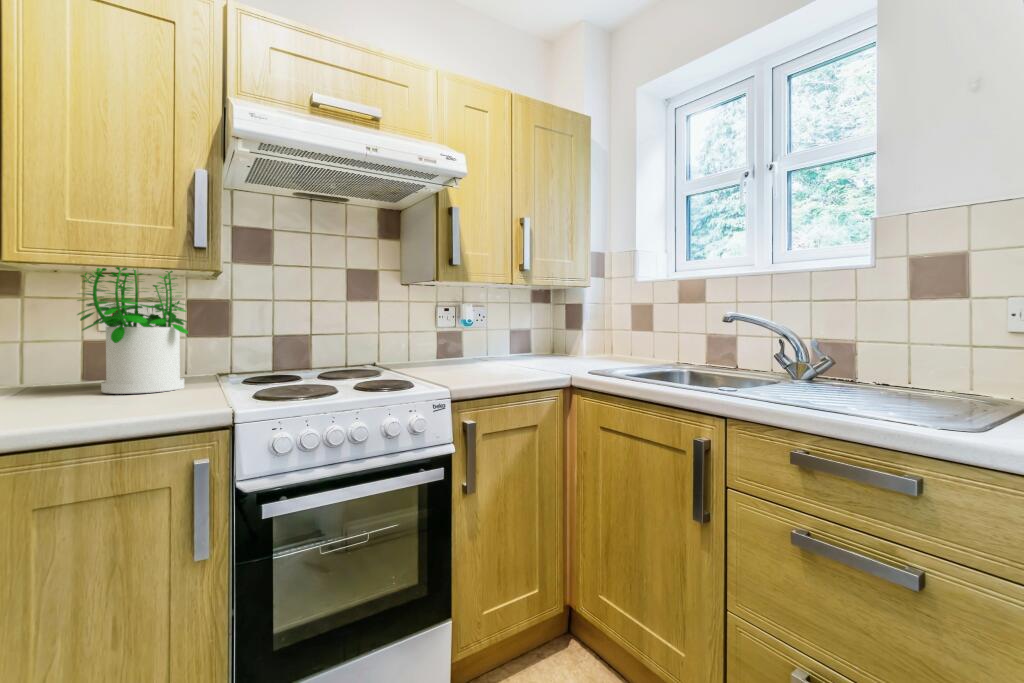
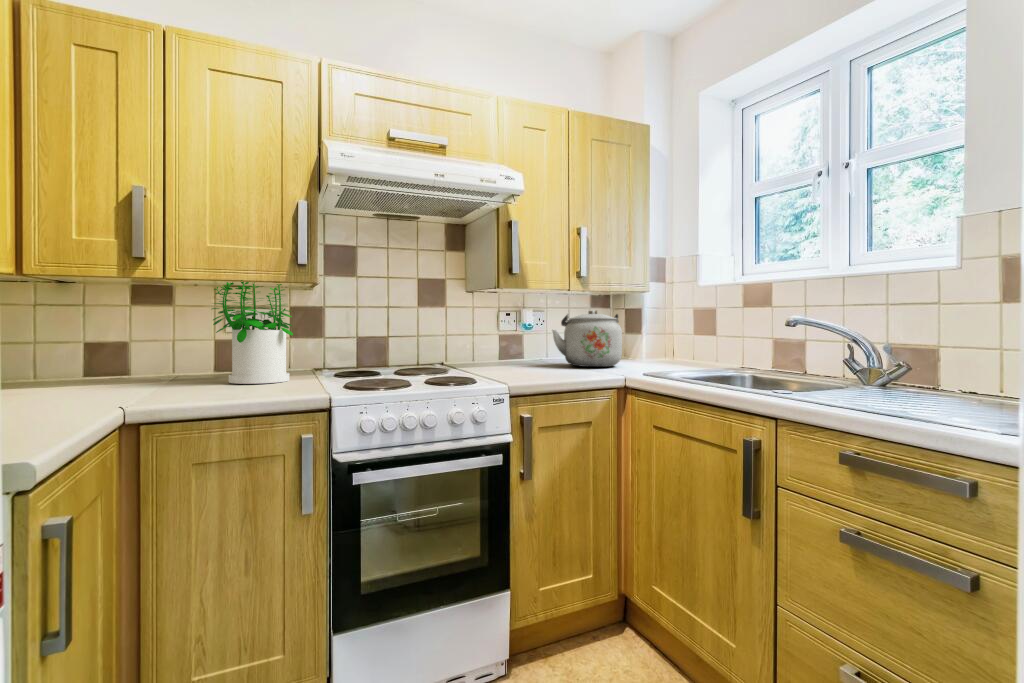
kettle: none [493,306,566,366] -> present [552,310,622,367]

